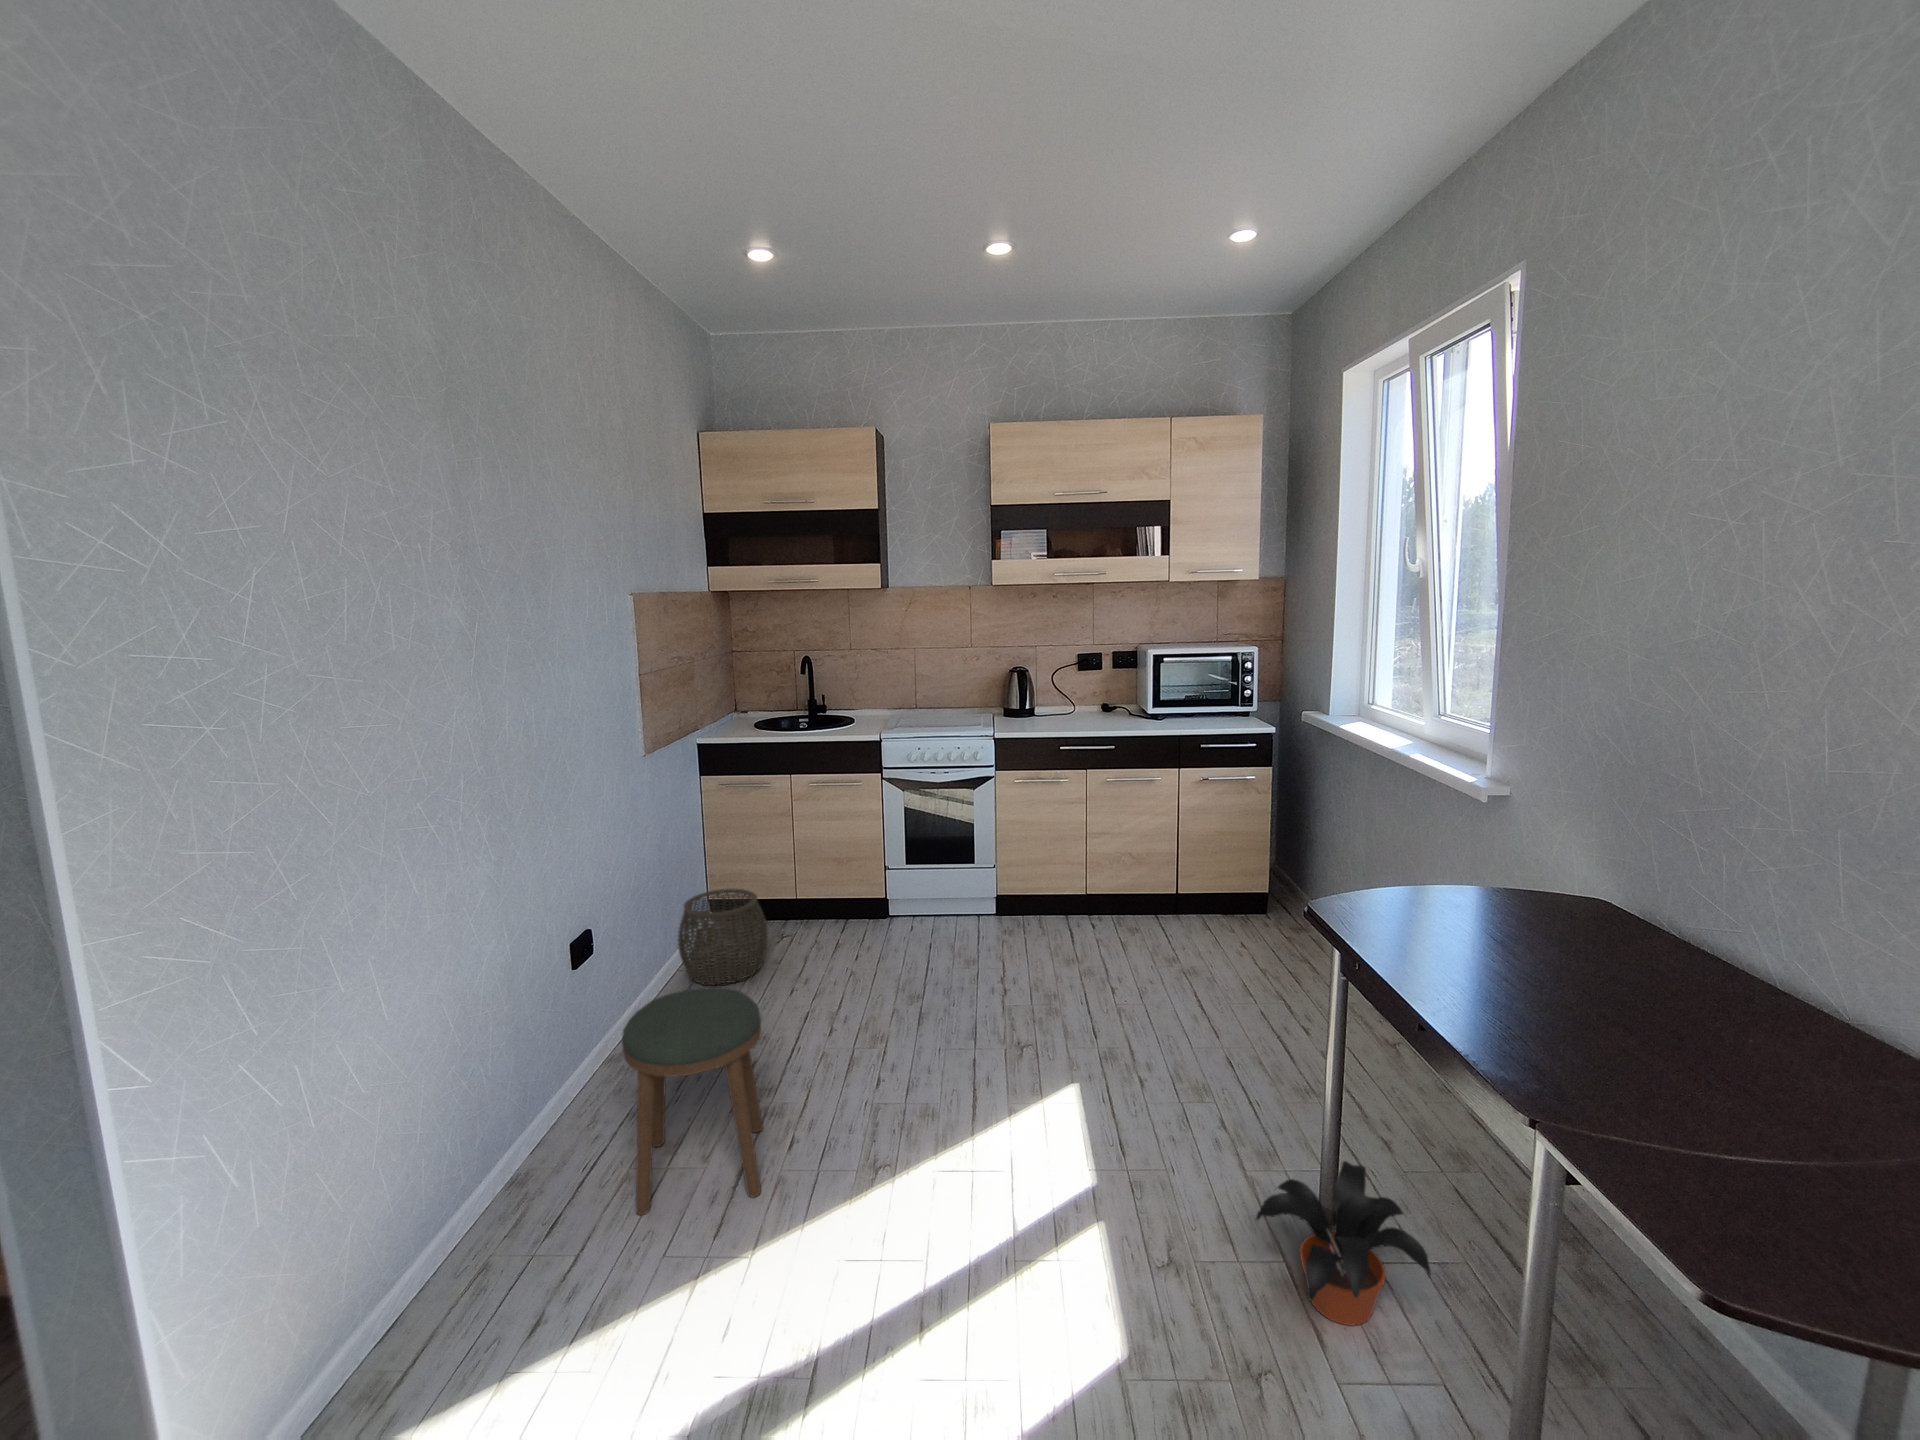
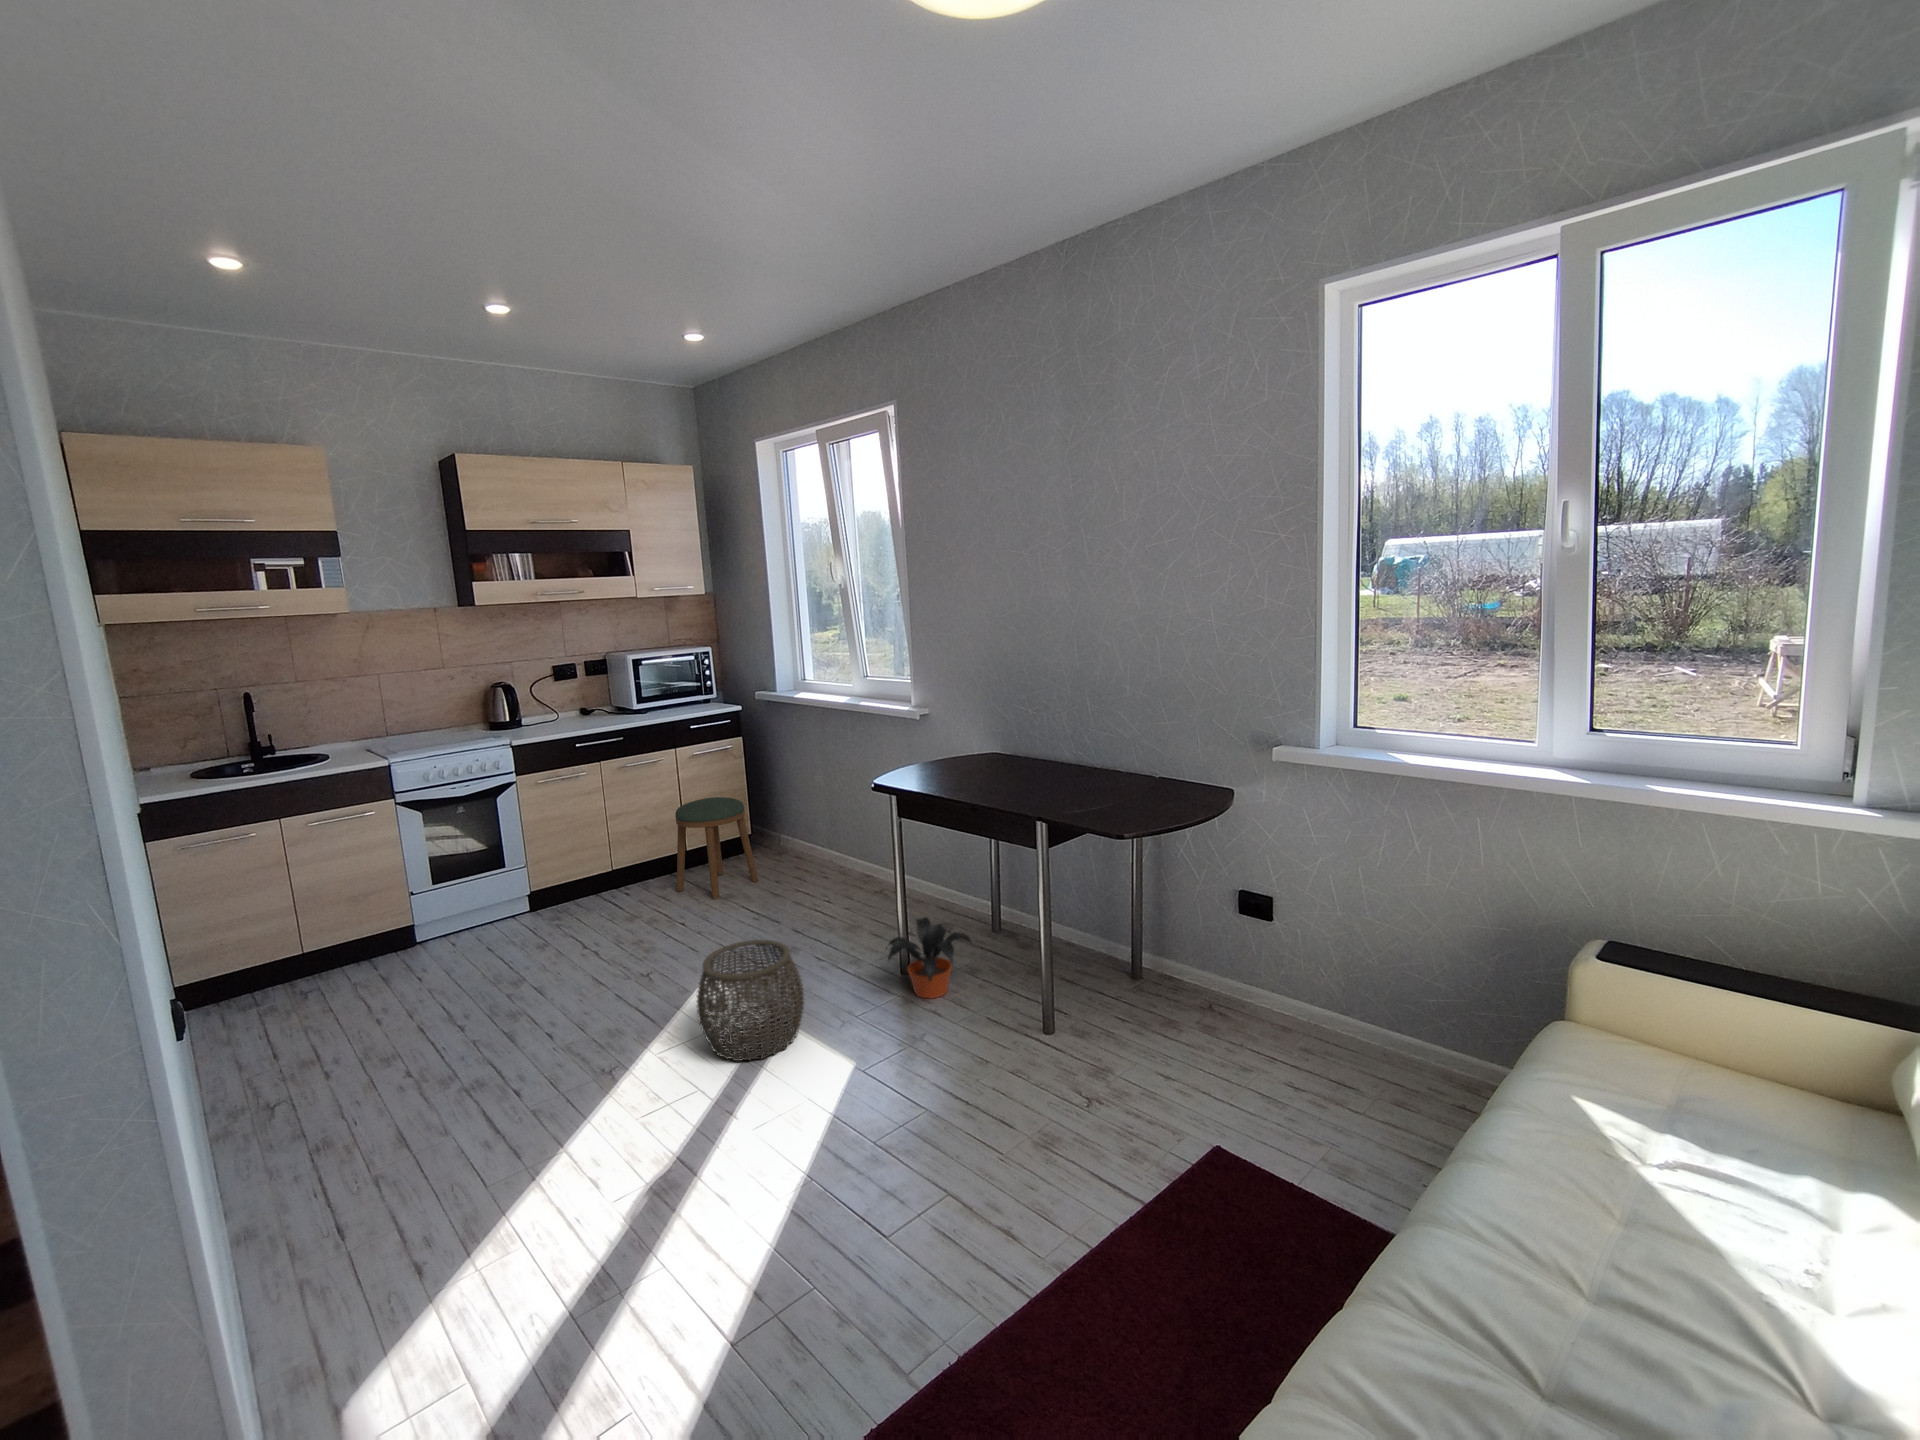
woven basket: present [678,889,768,985] -> present [696,940,804,1061]
stool: present [622,987,763,1215] -> present [675,797,758,899]

